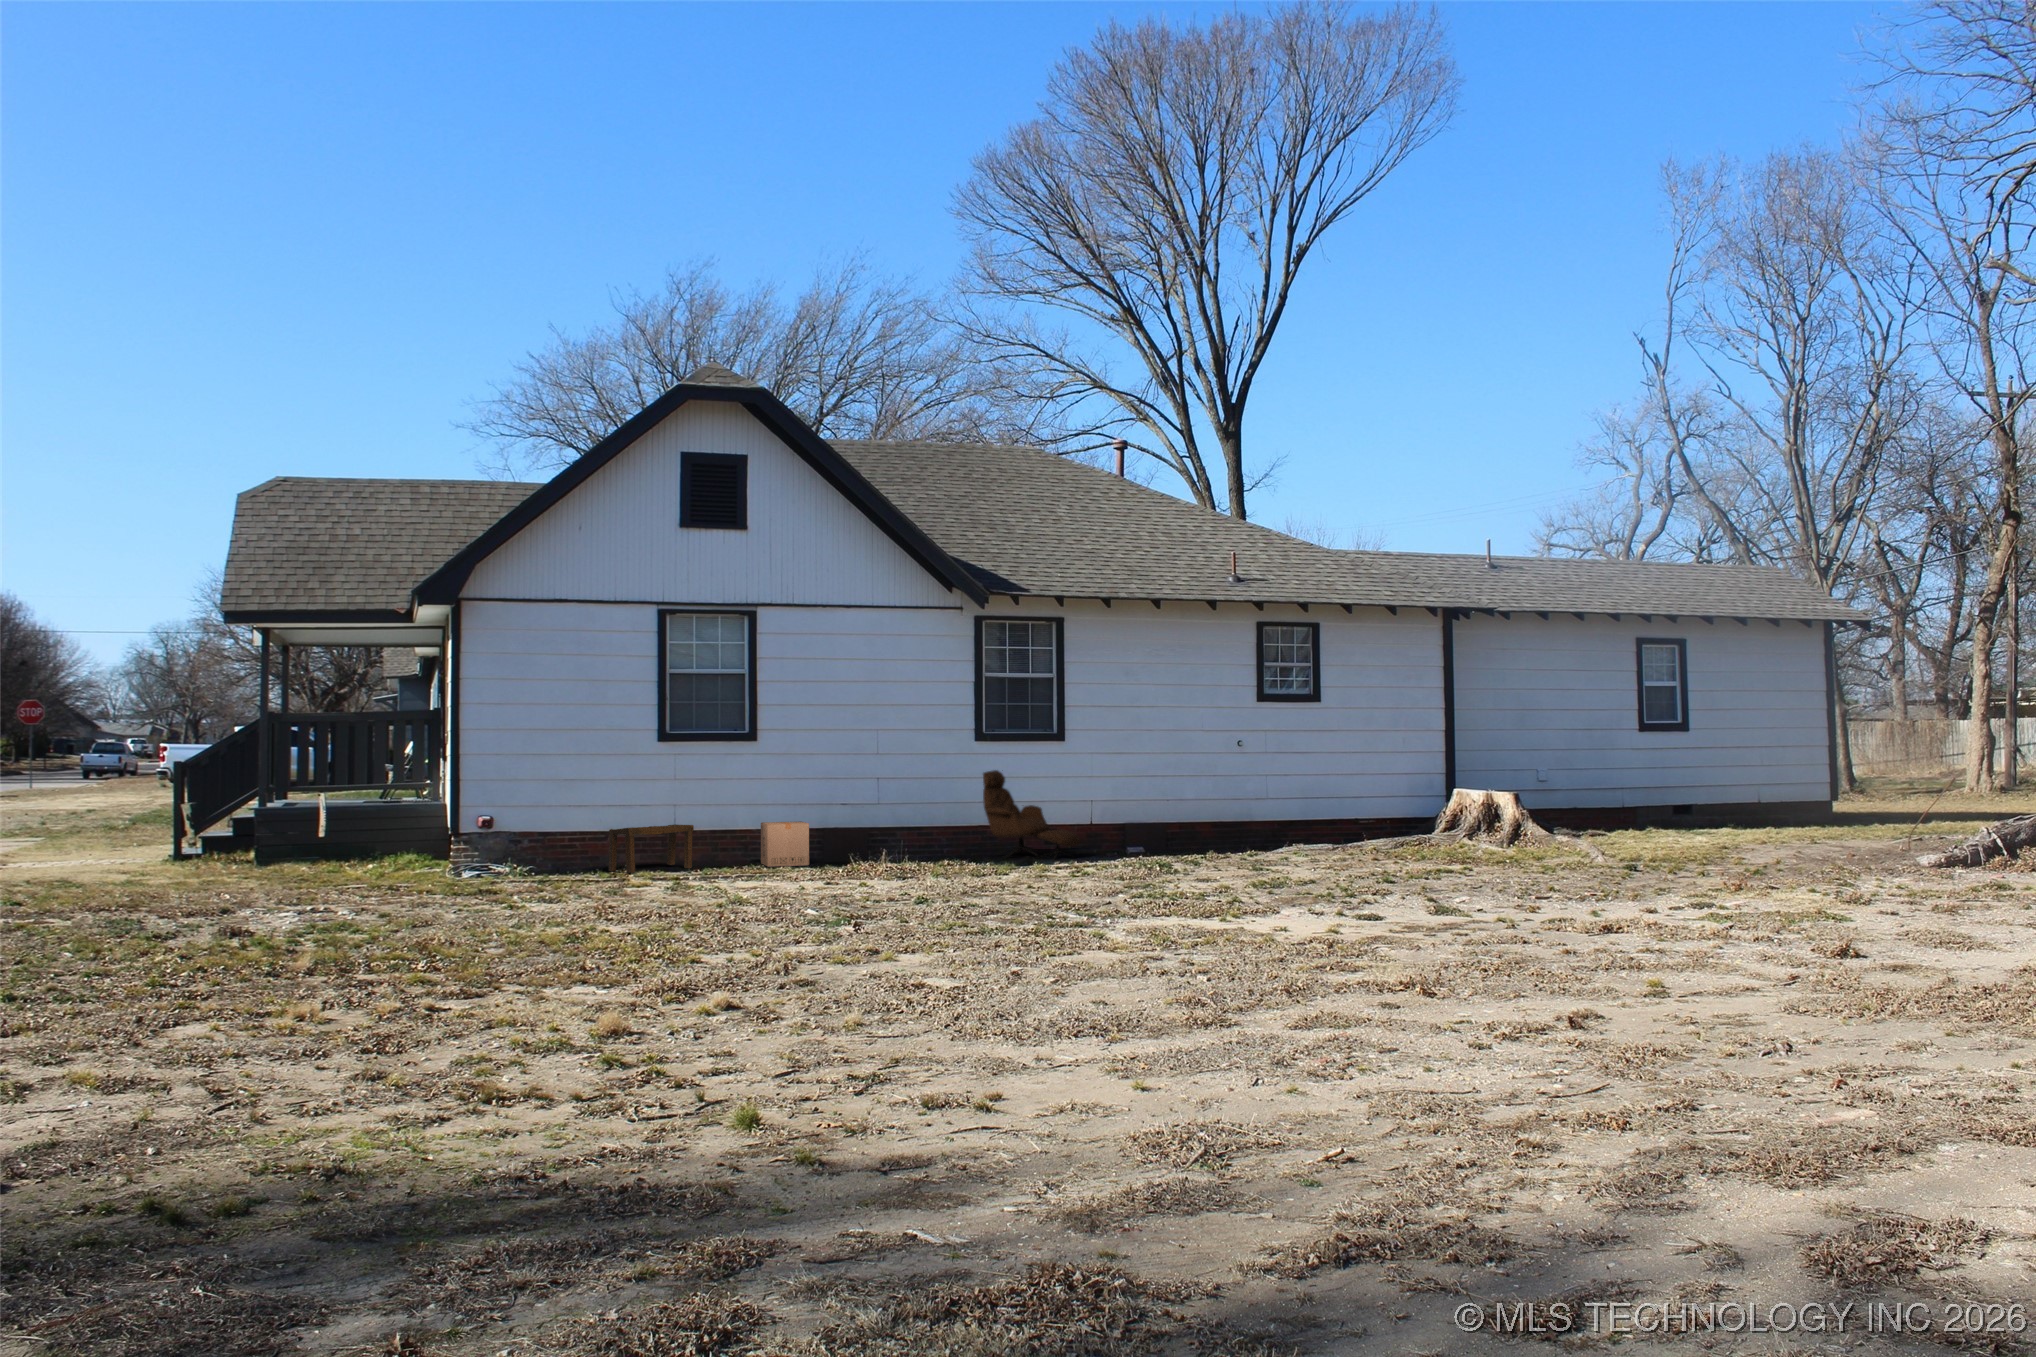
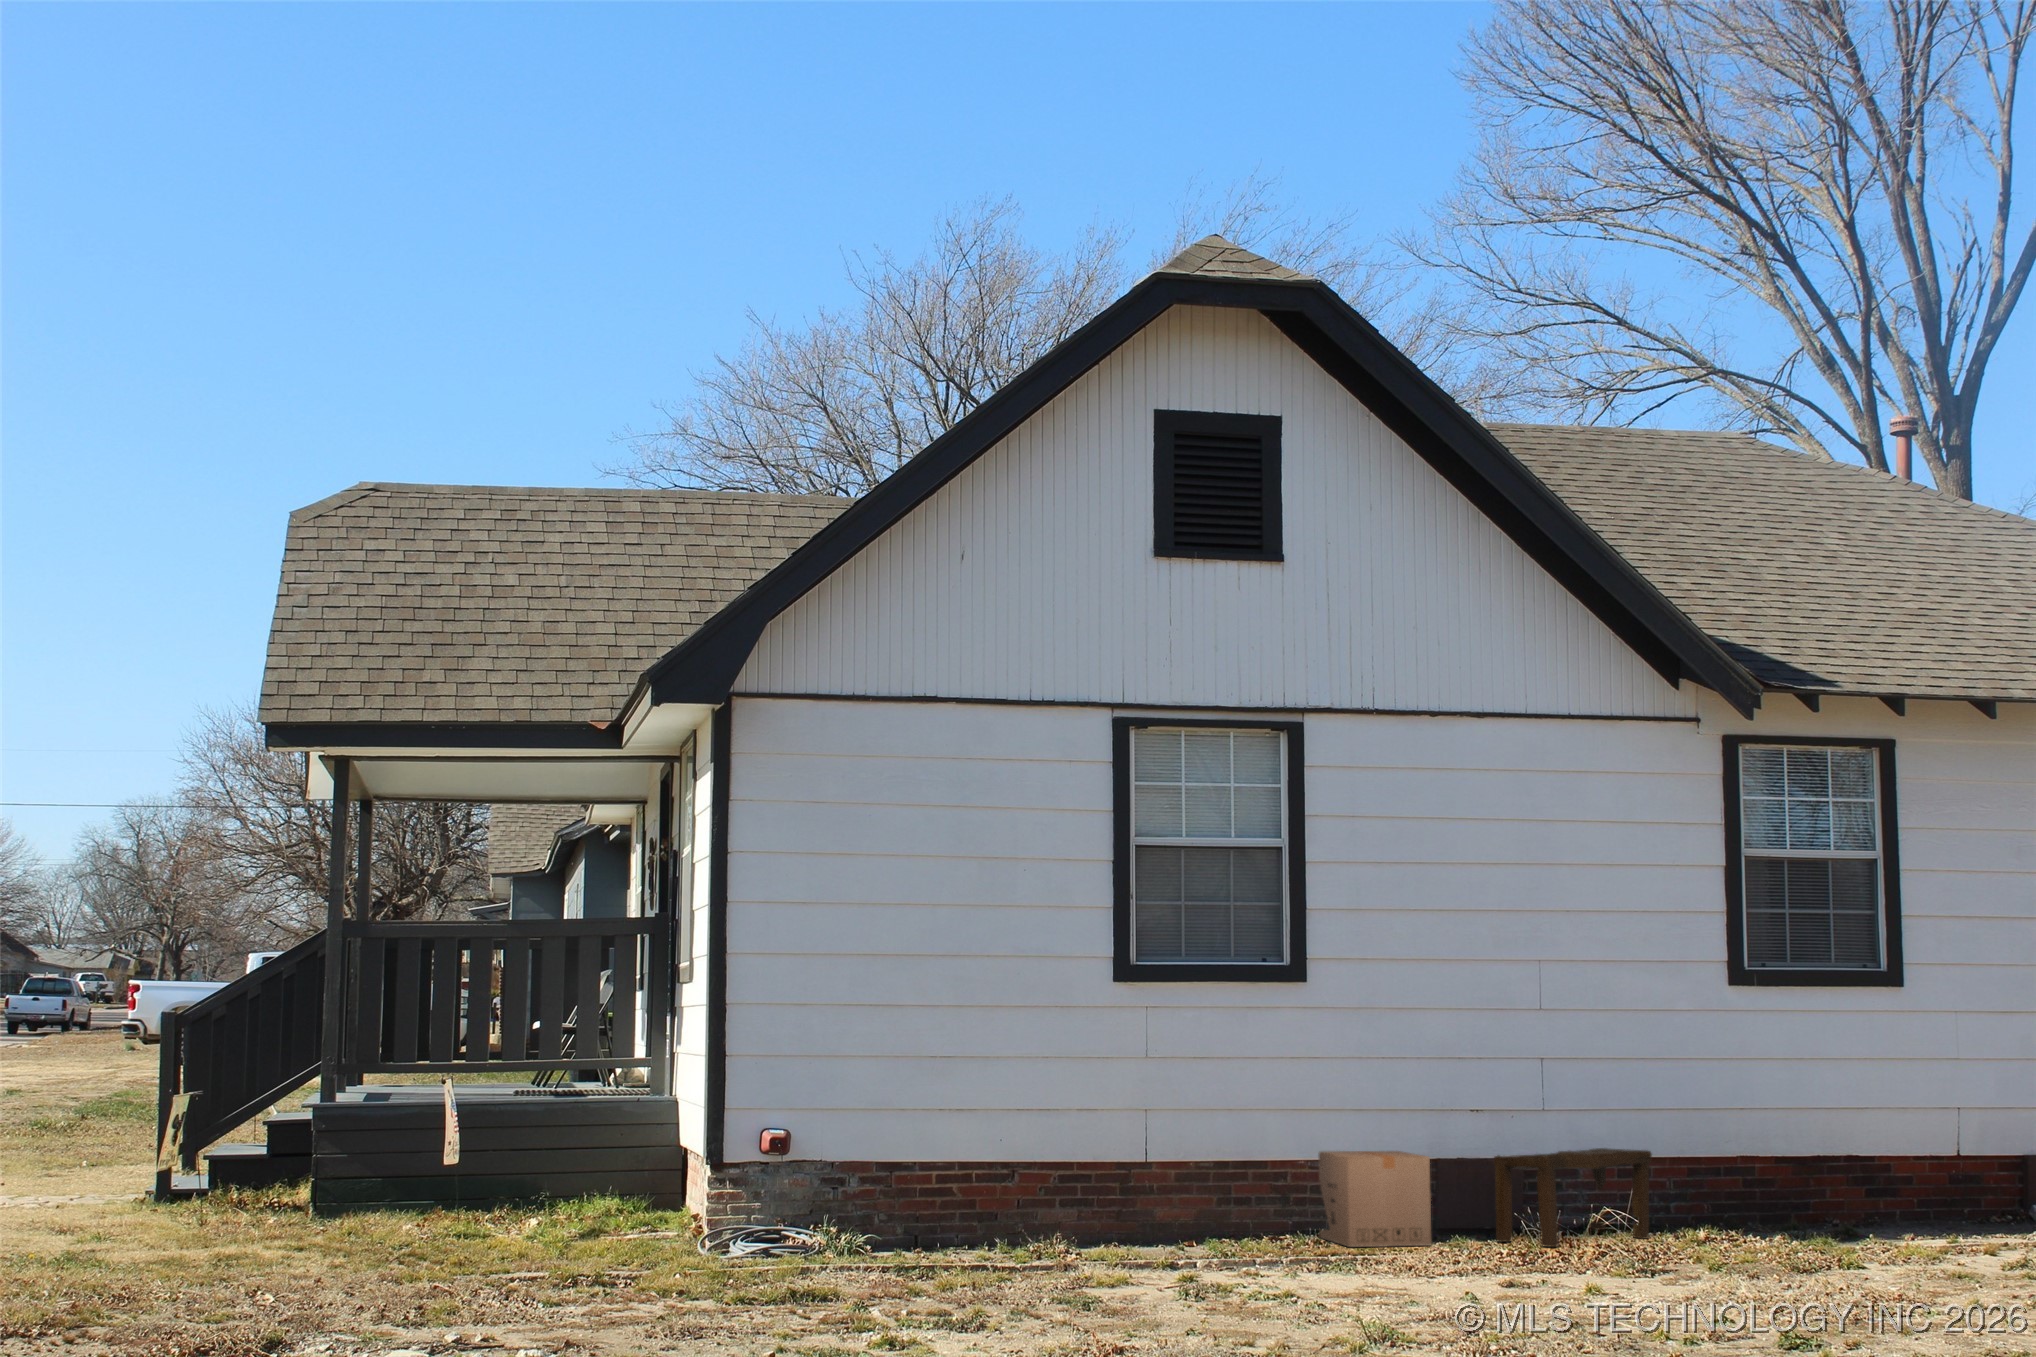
lounge chair: present [983,770,1081,858] -> none [1756,1050,1983,1242]
bench: present [609,824,694,873] -> present [1494,1148,1652,1247]

